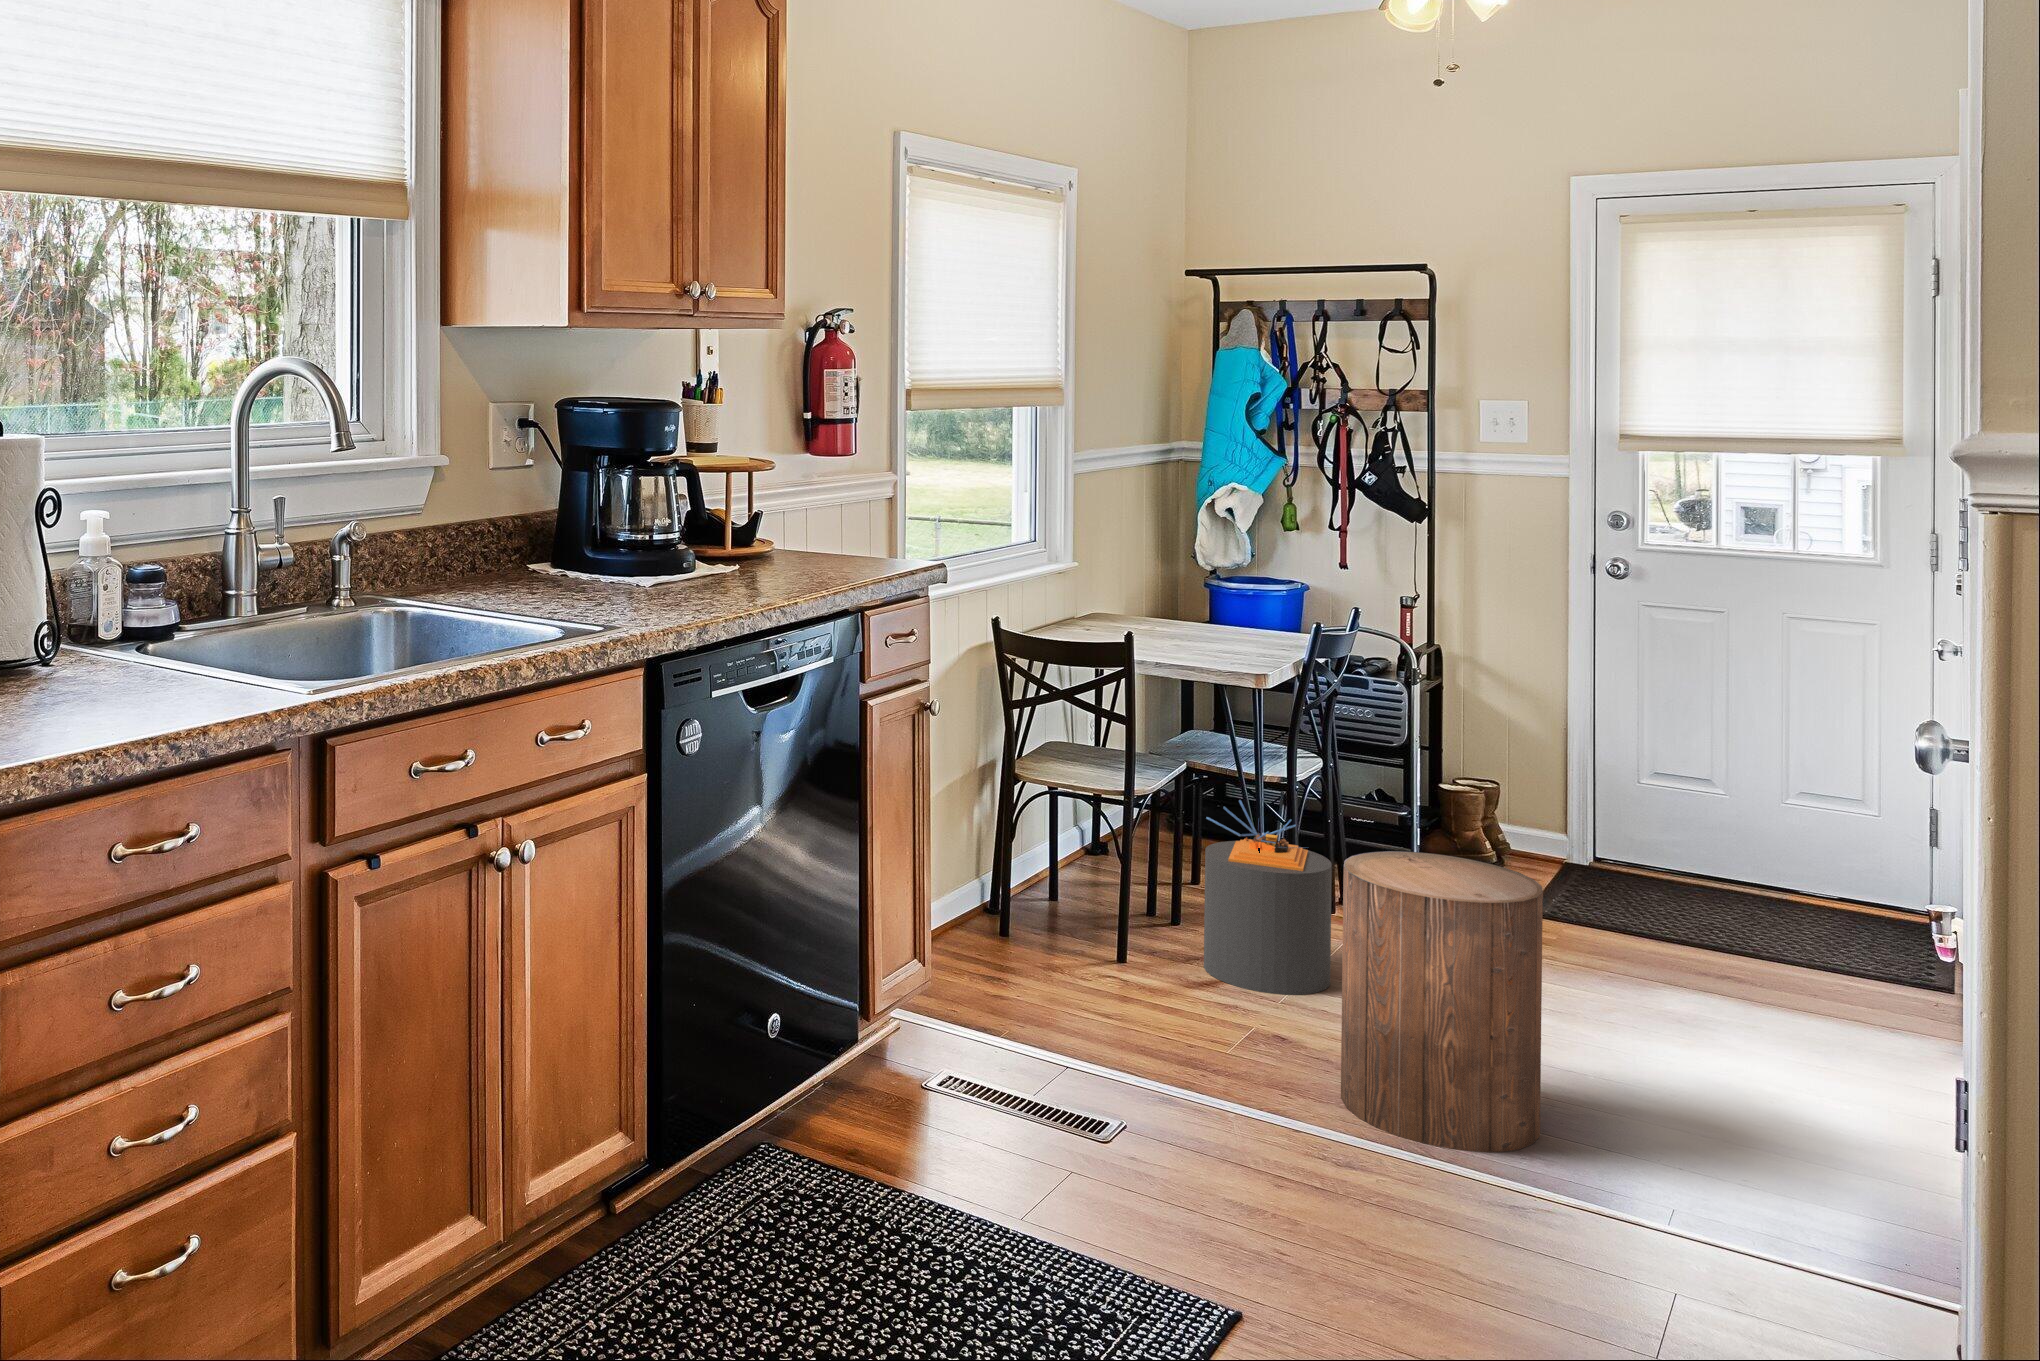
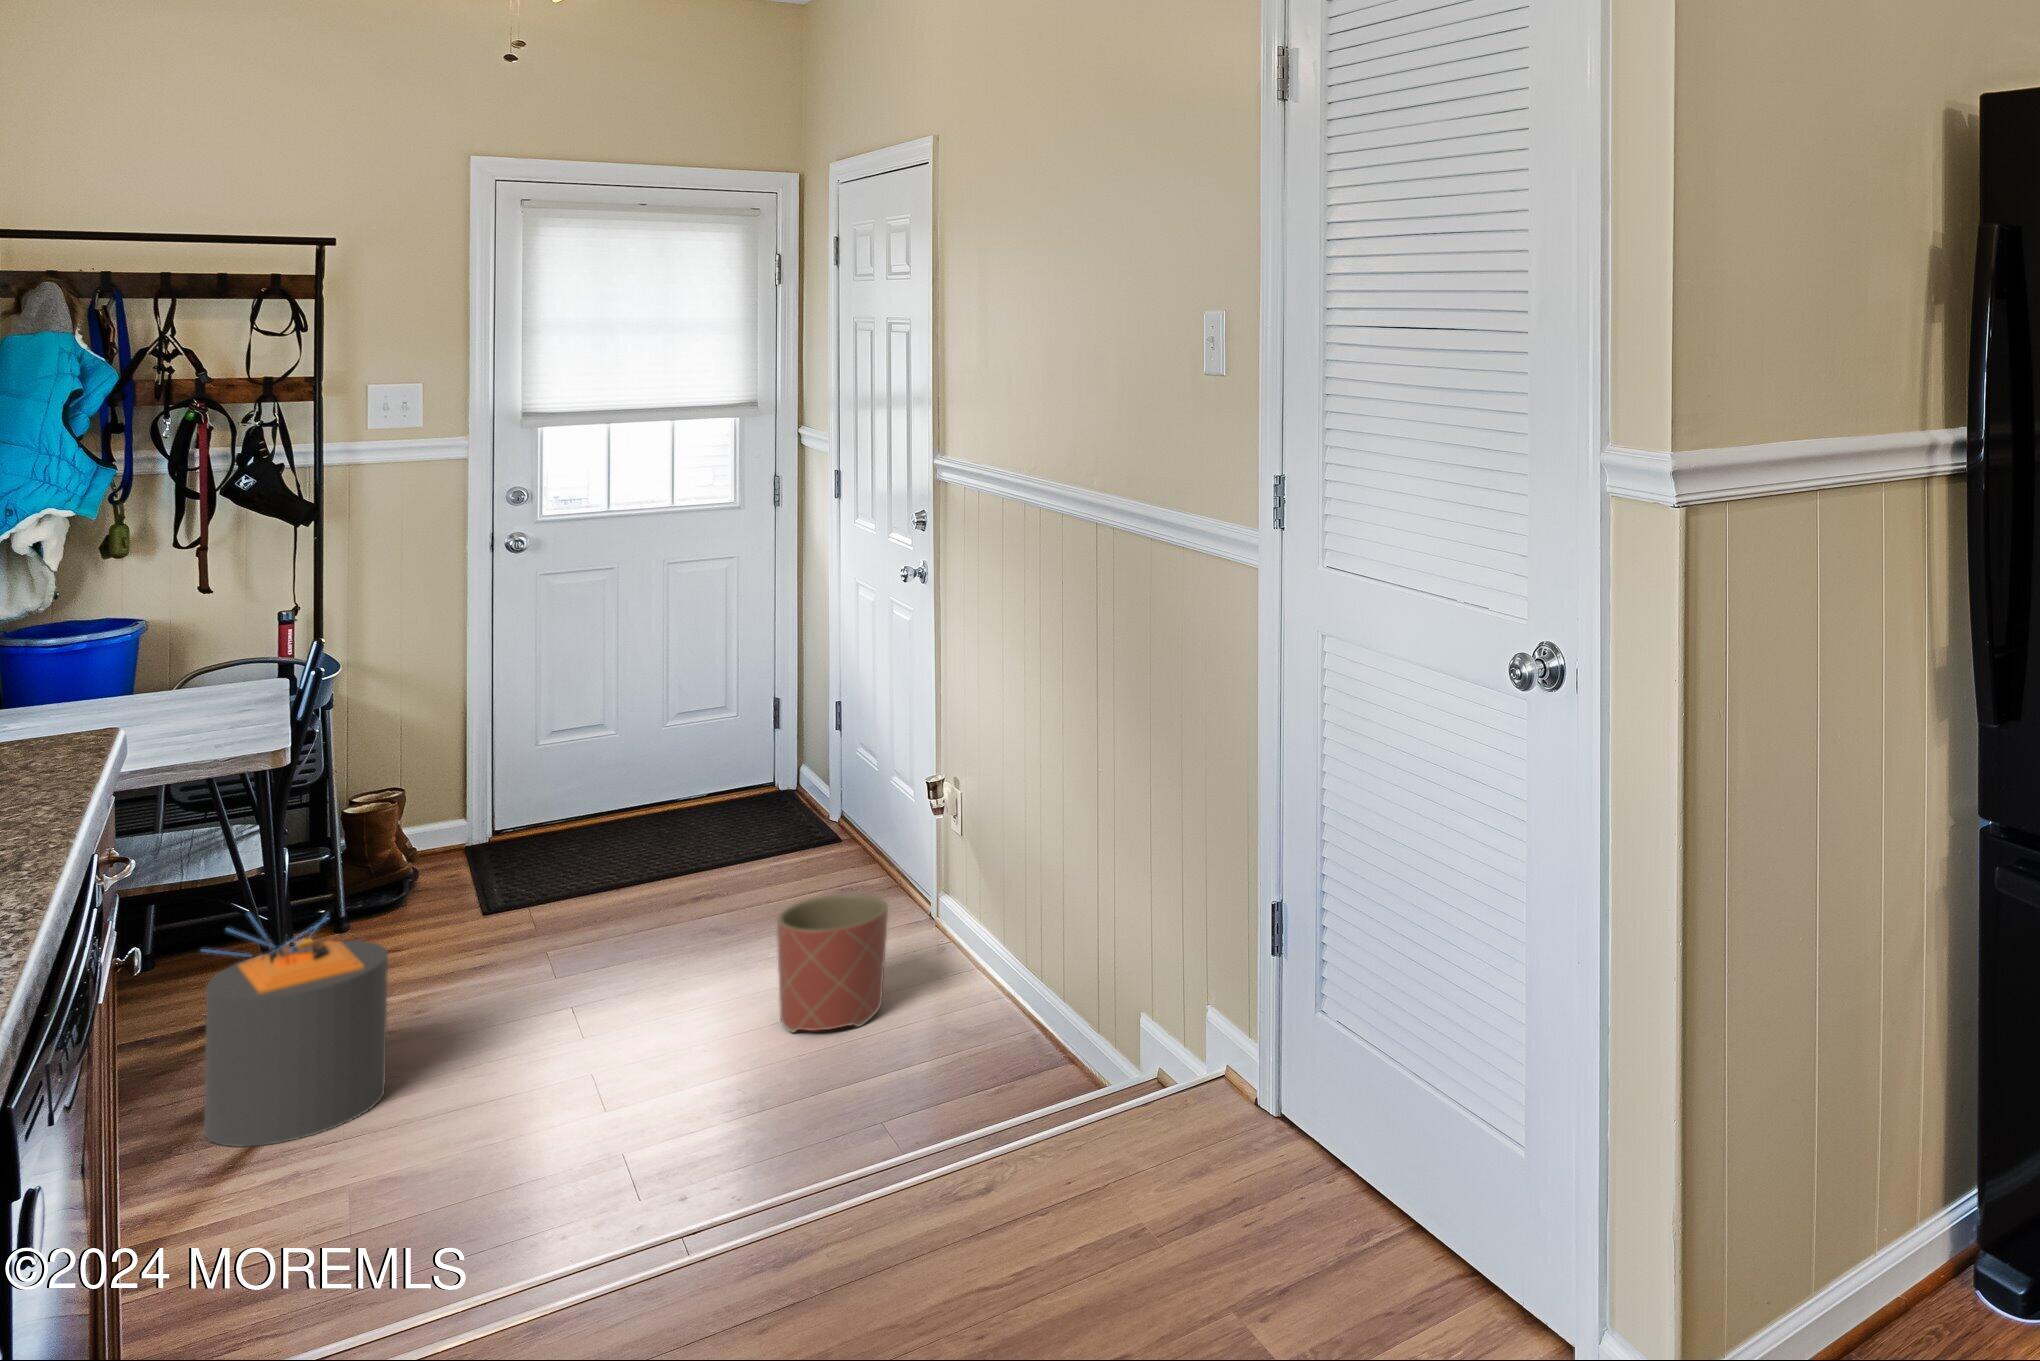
stool: present [1341,851,1543,1152] -> none [528,885,746,1216]
planter: none [1674,965,1817,1126] -> present [777,894,888,1033]

